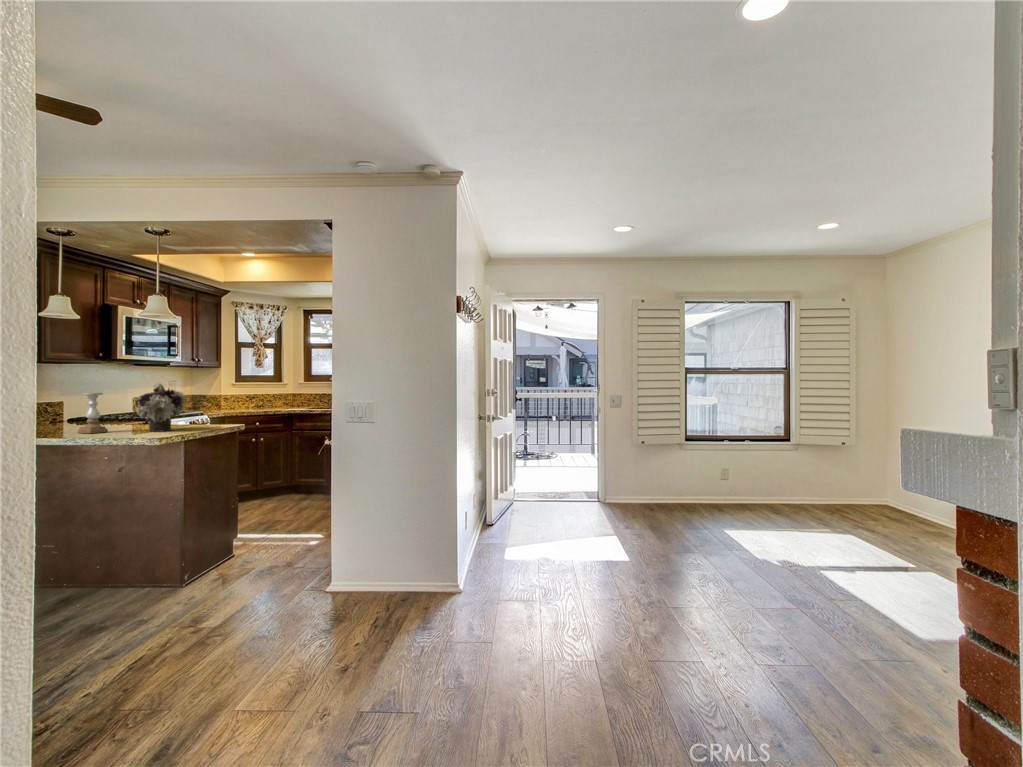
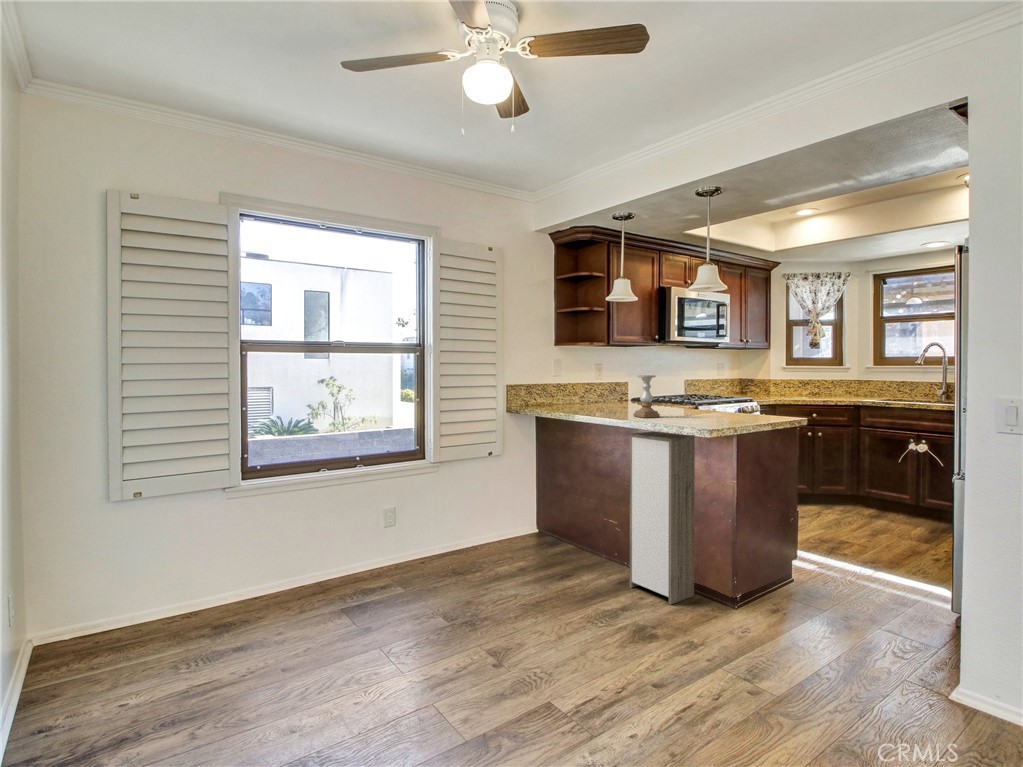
flower arrangement: present [135,382,186,431] -> none [685,364,739,420]
storage cabinet: none [74,446,145,600] -> present [630,431,695,605]

